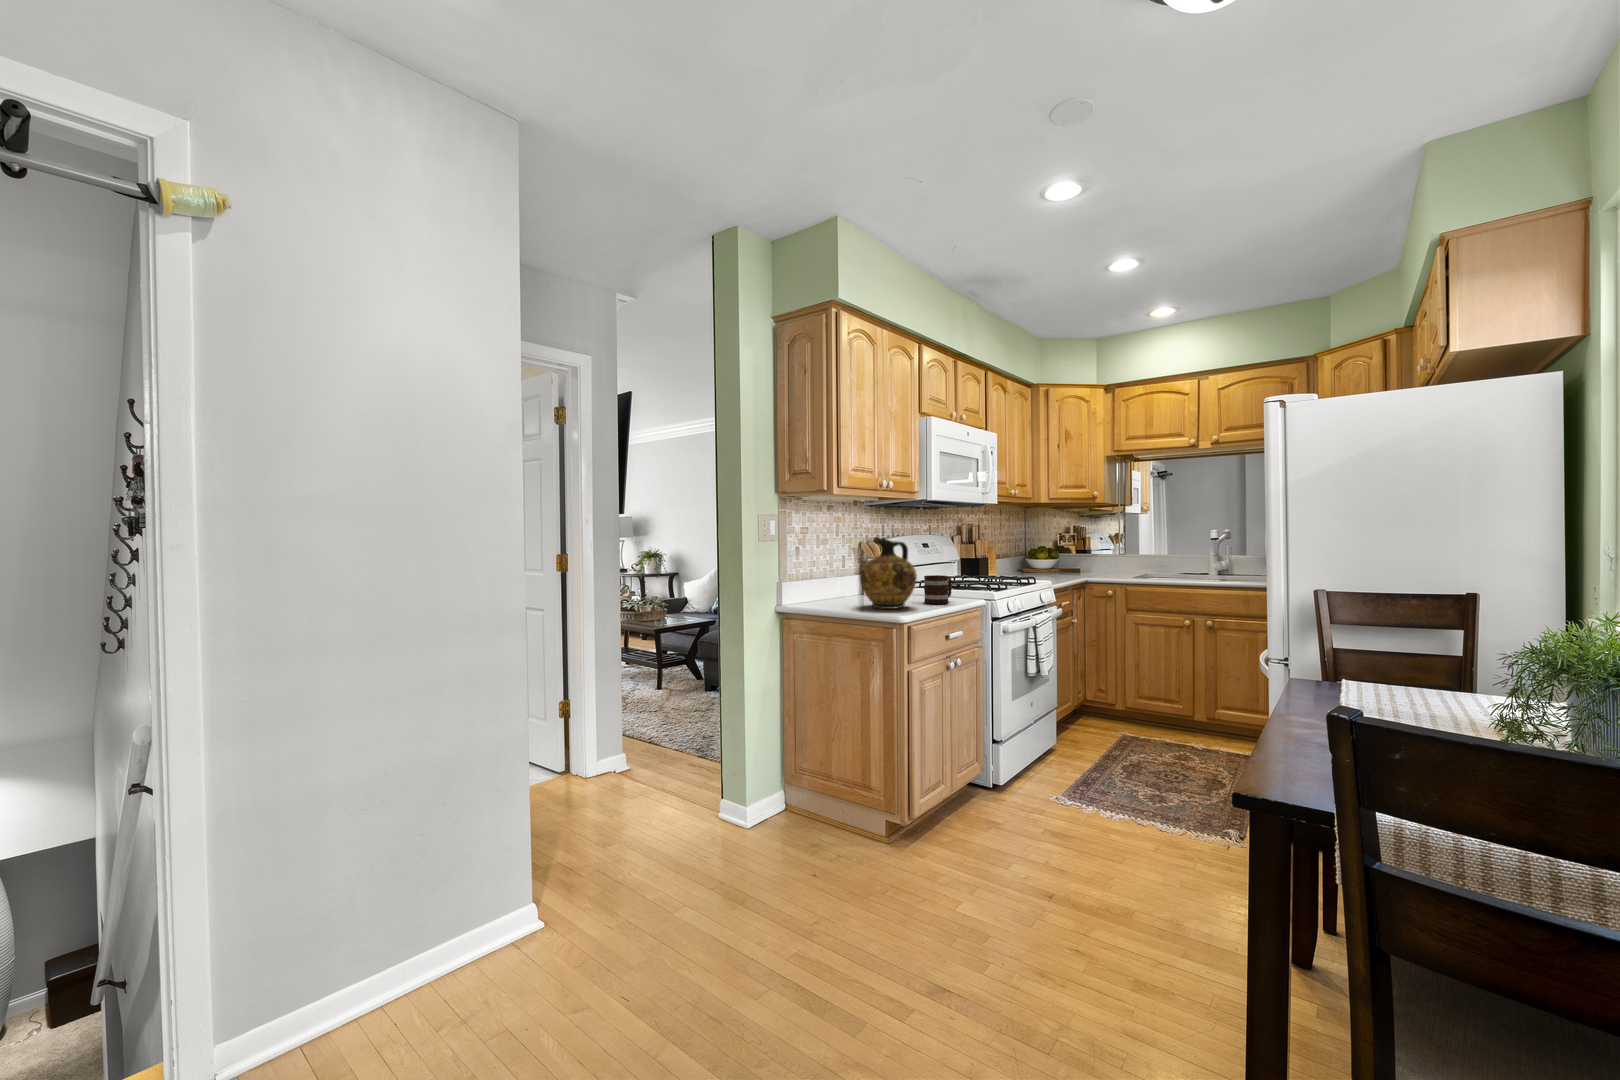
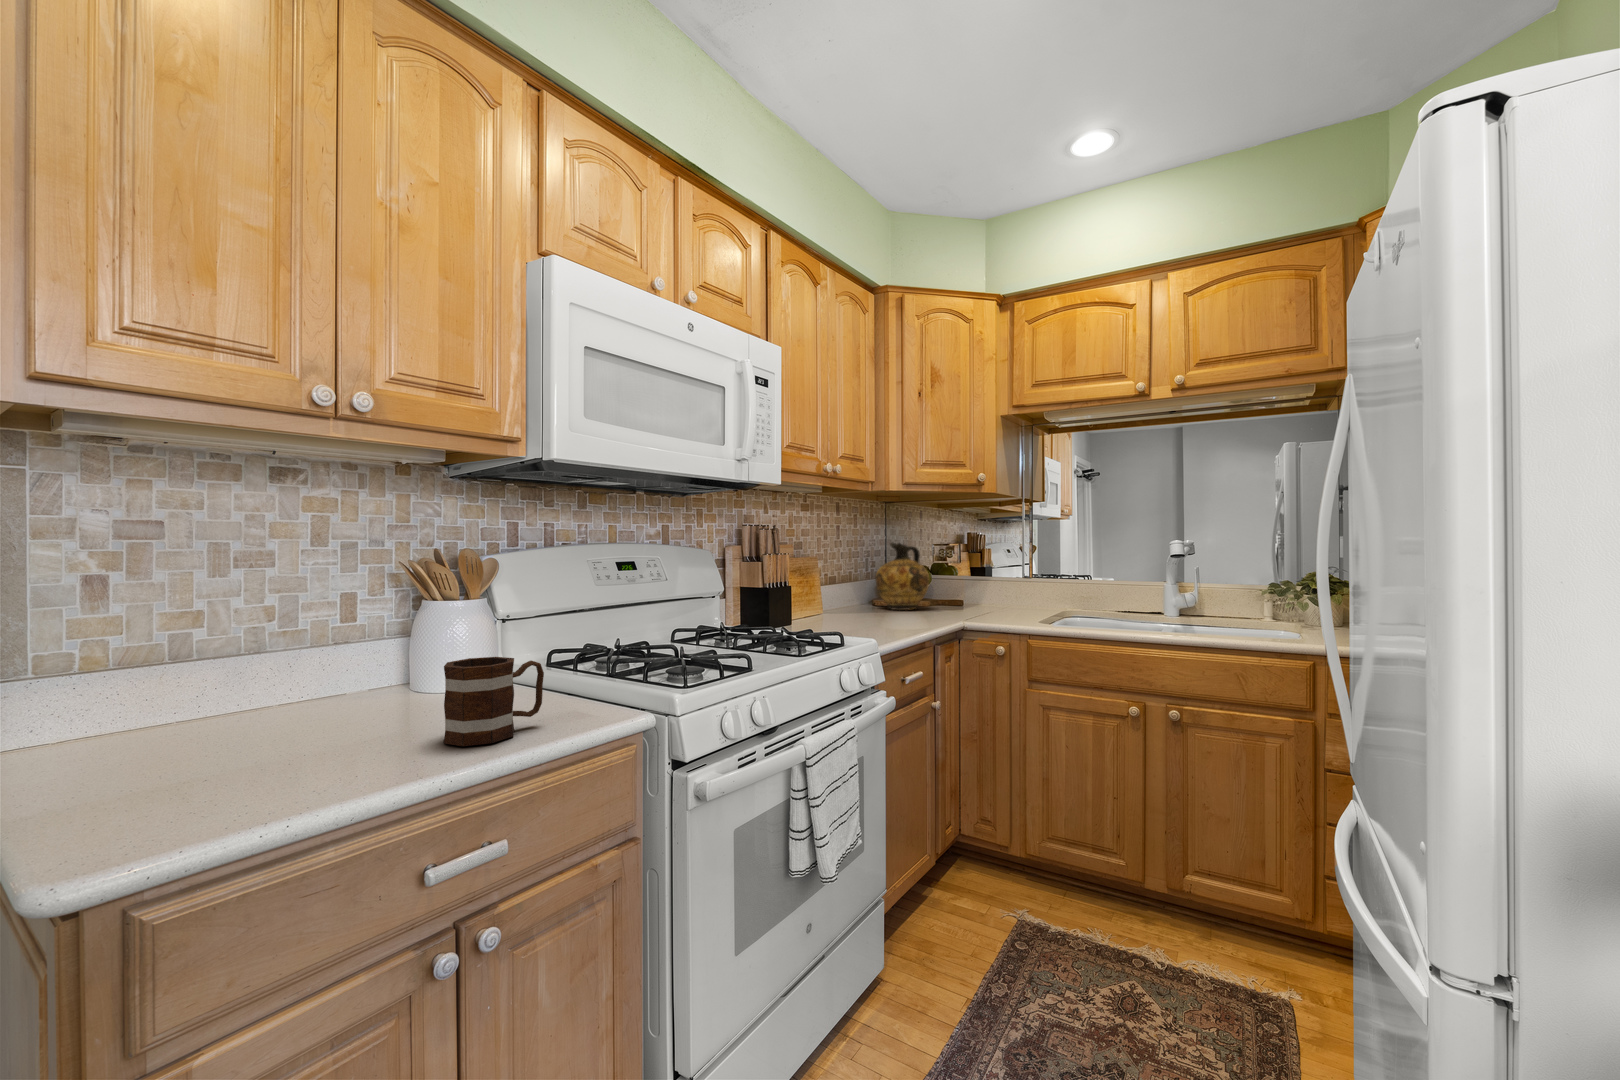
ceramic jug: present [860,538,917,609] -> present [875,543,929,610]

